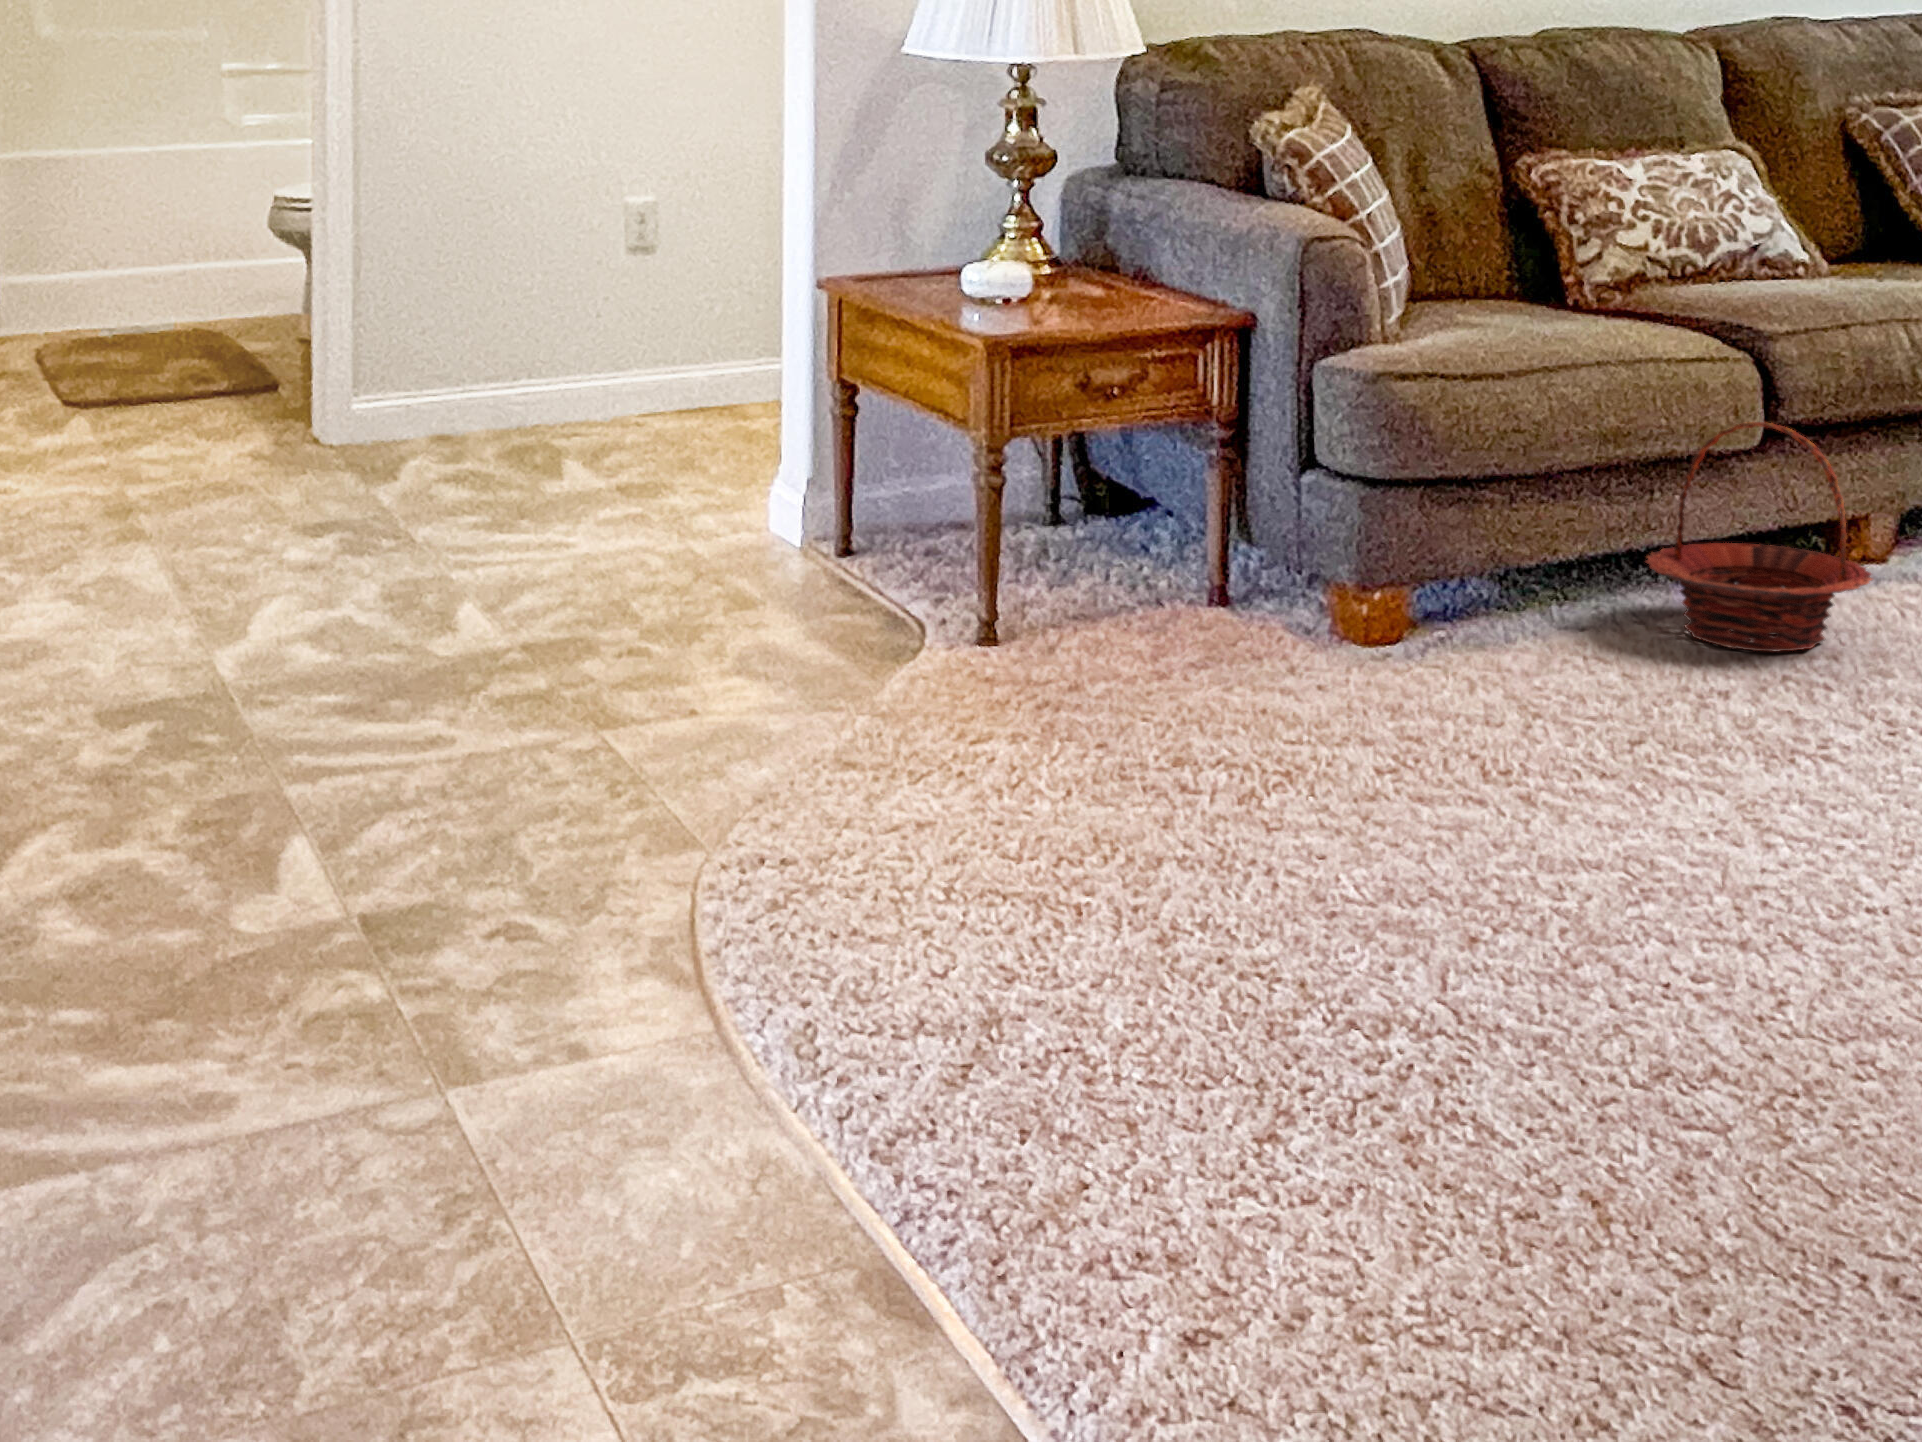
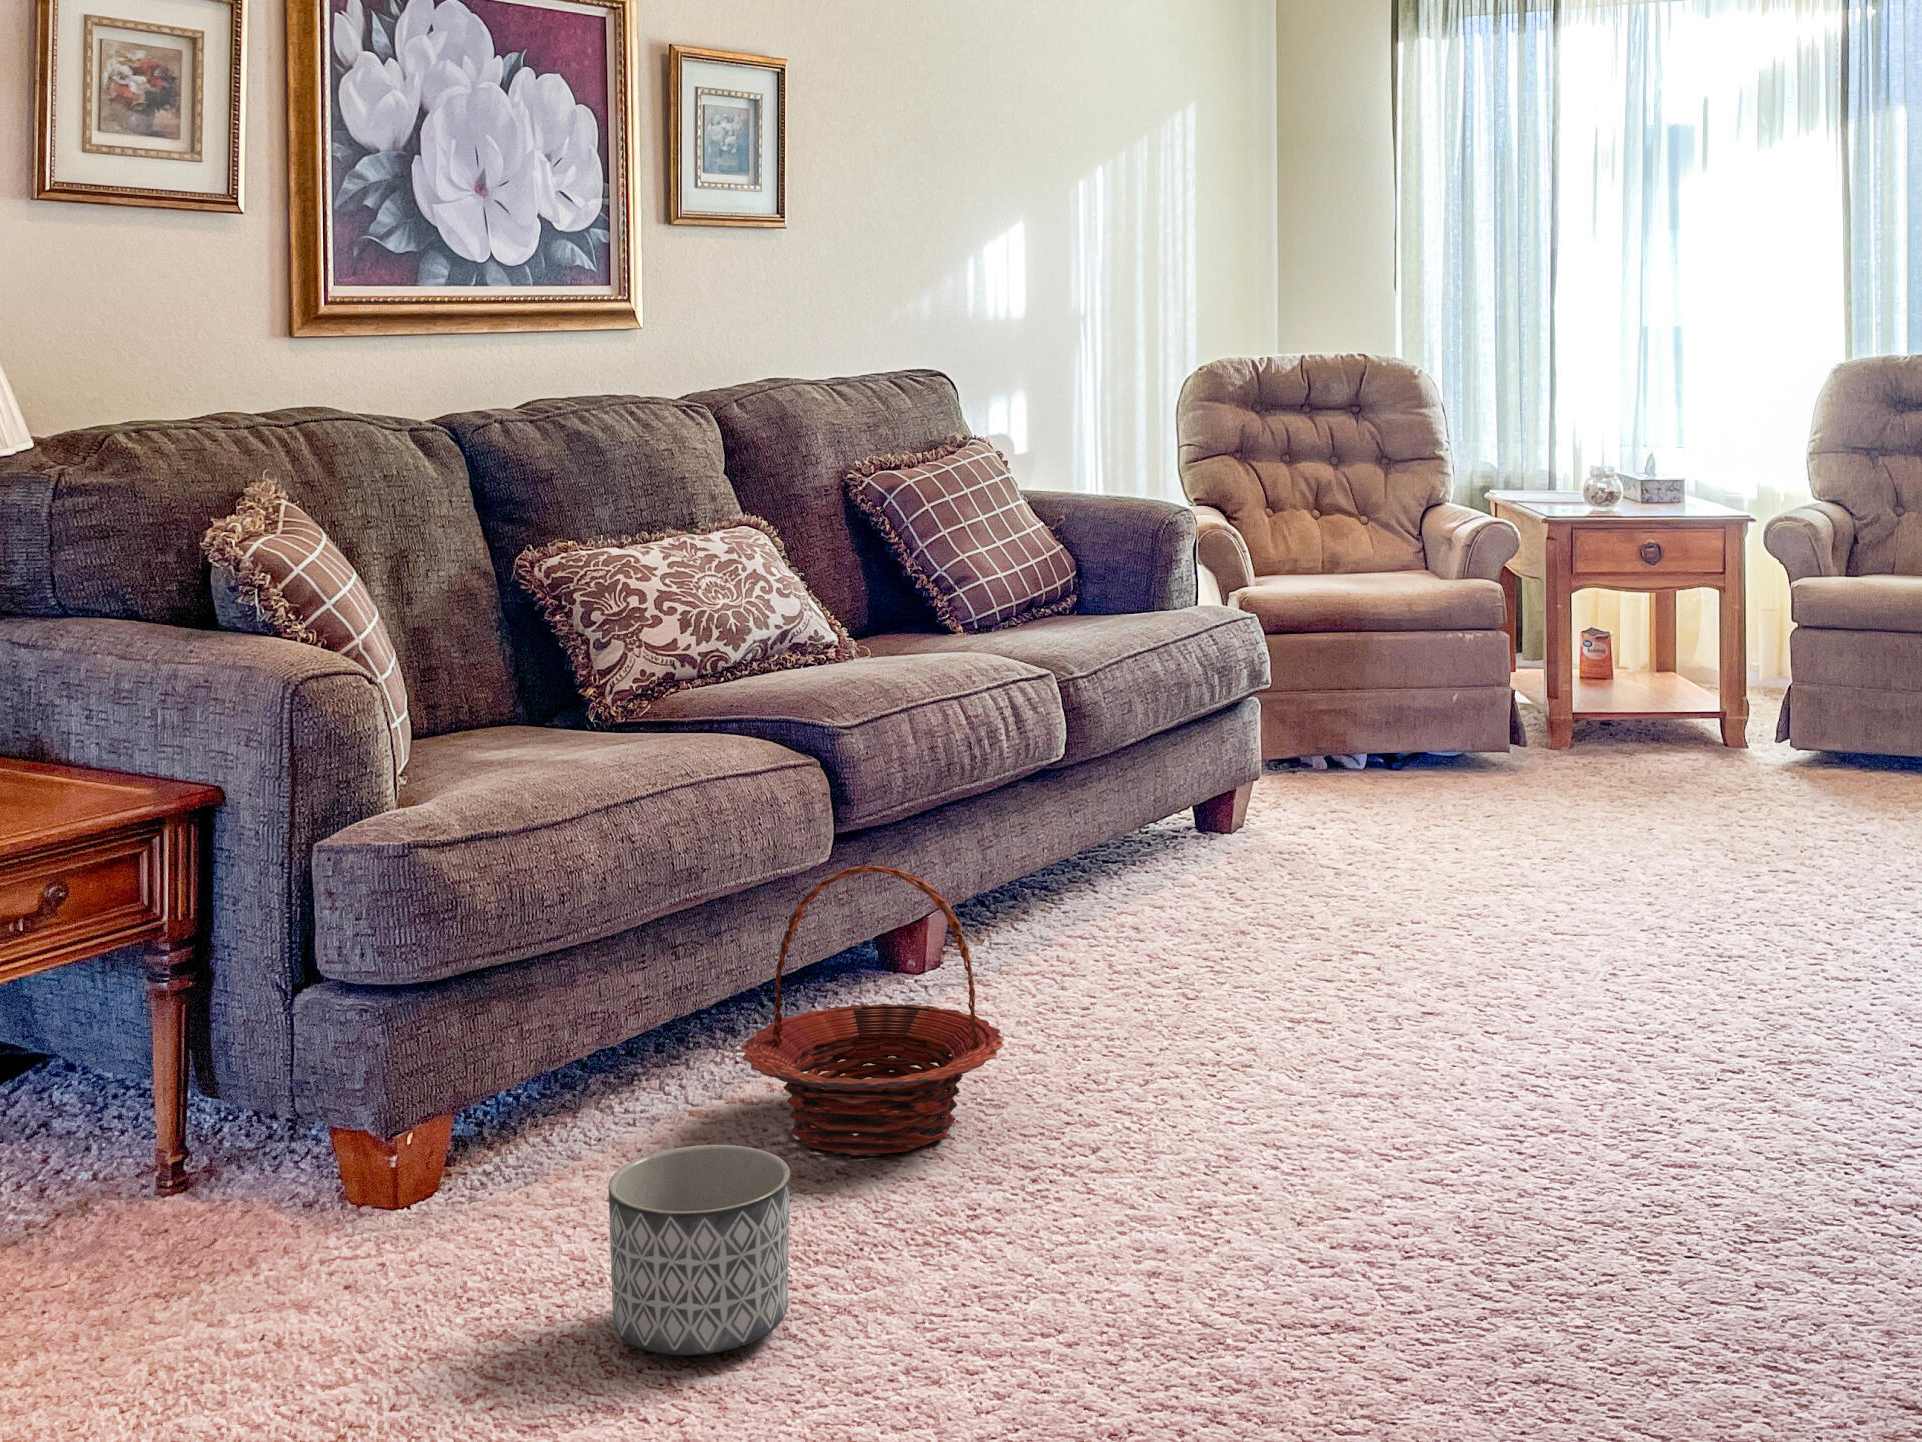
planter: none [1499,591,1637,729] -> present [609,1145,790,1355]

